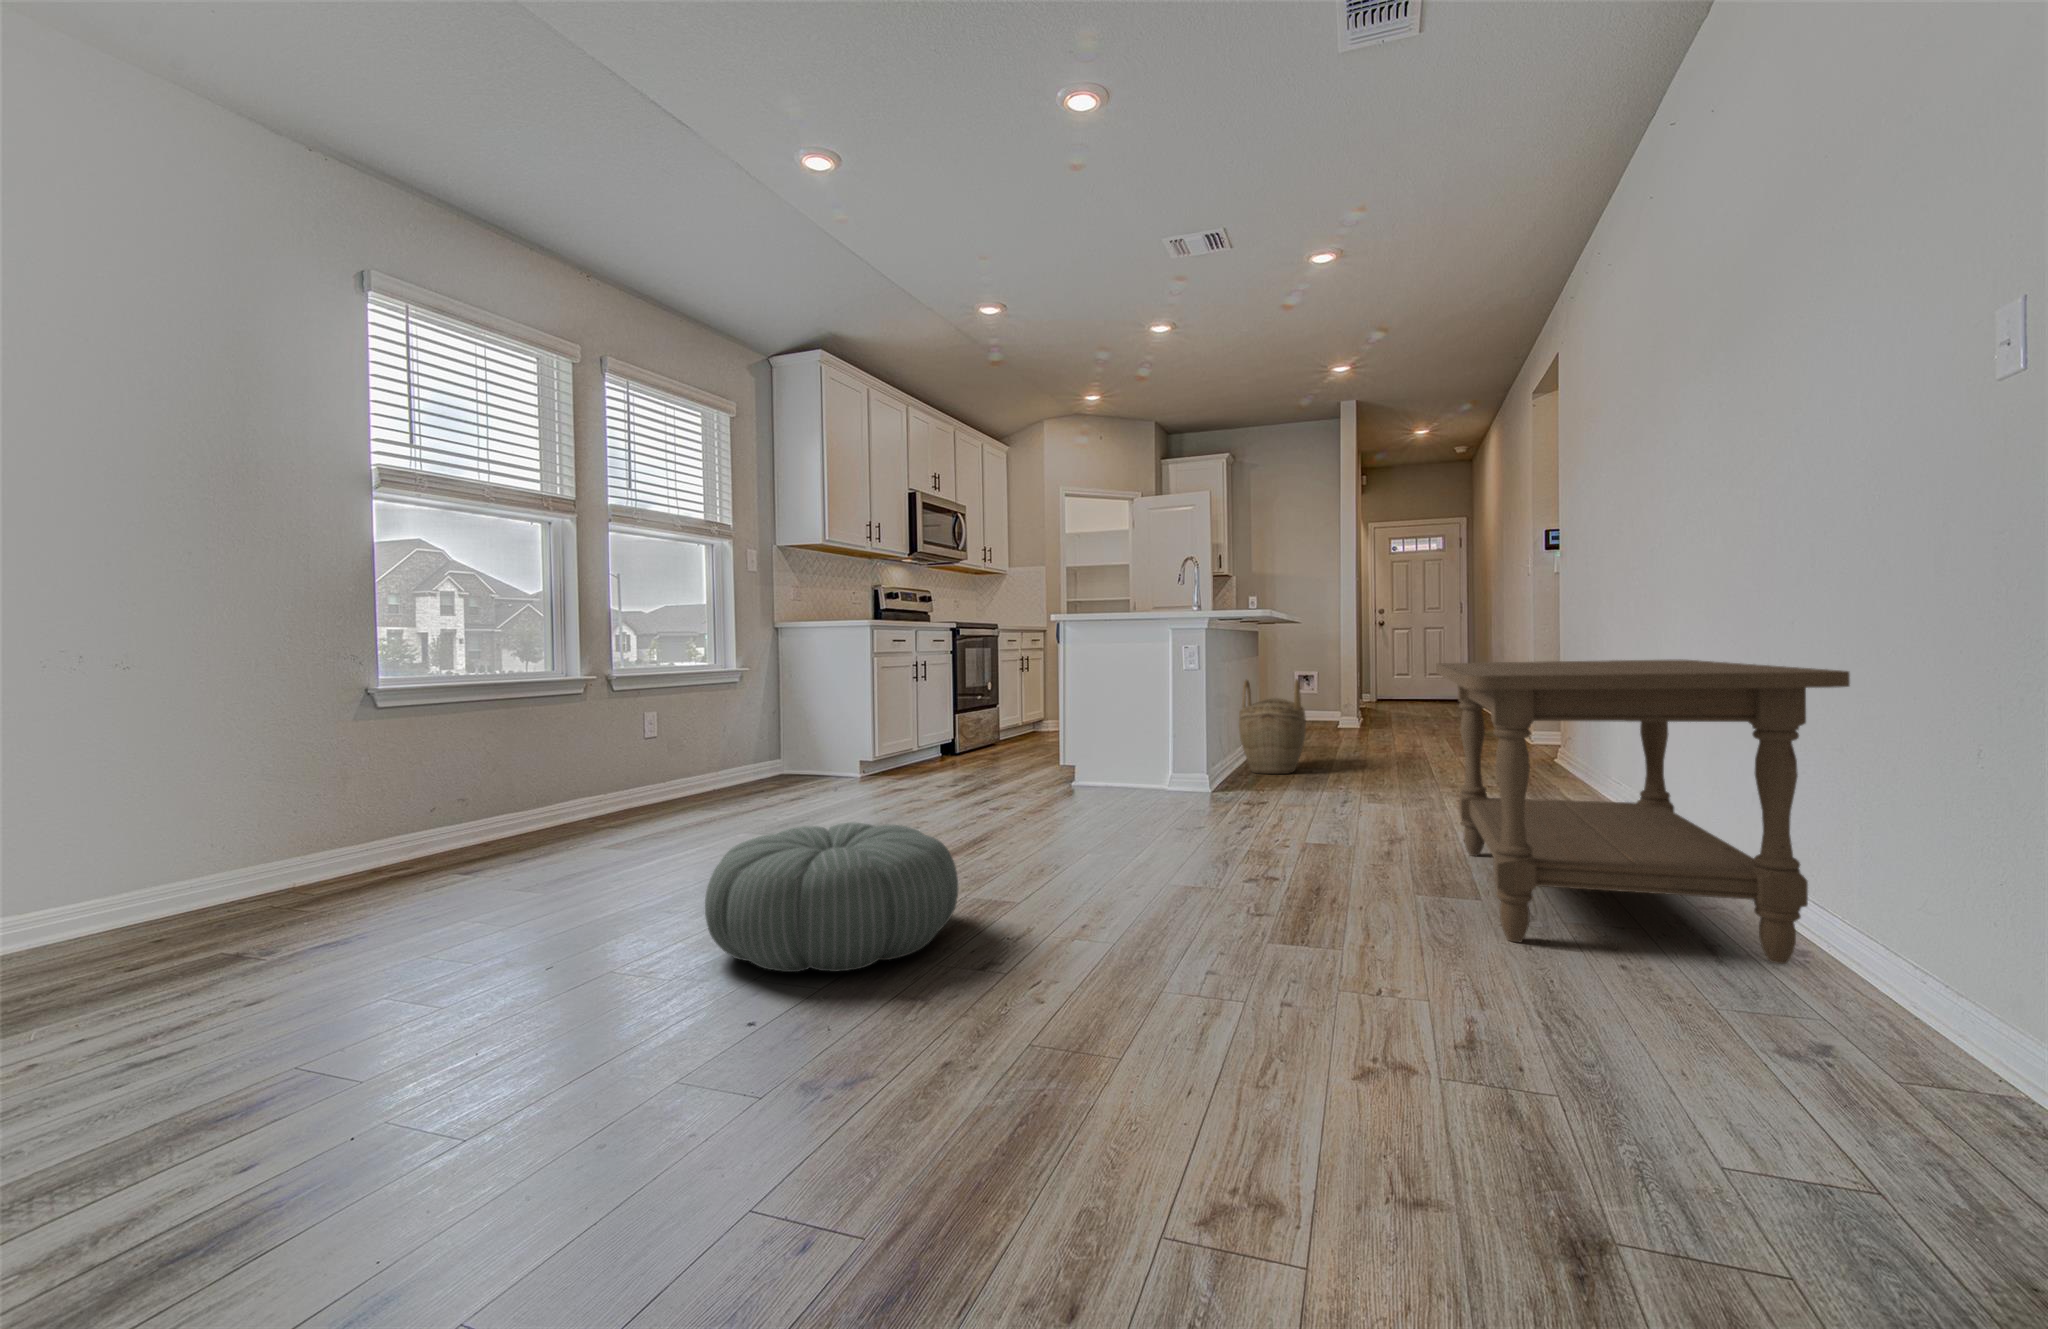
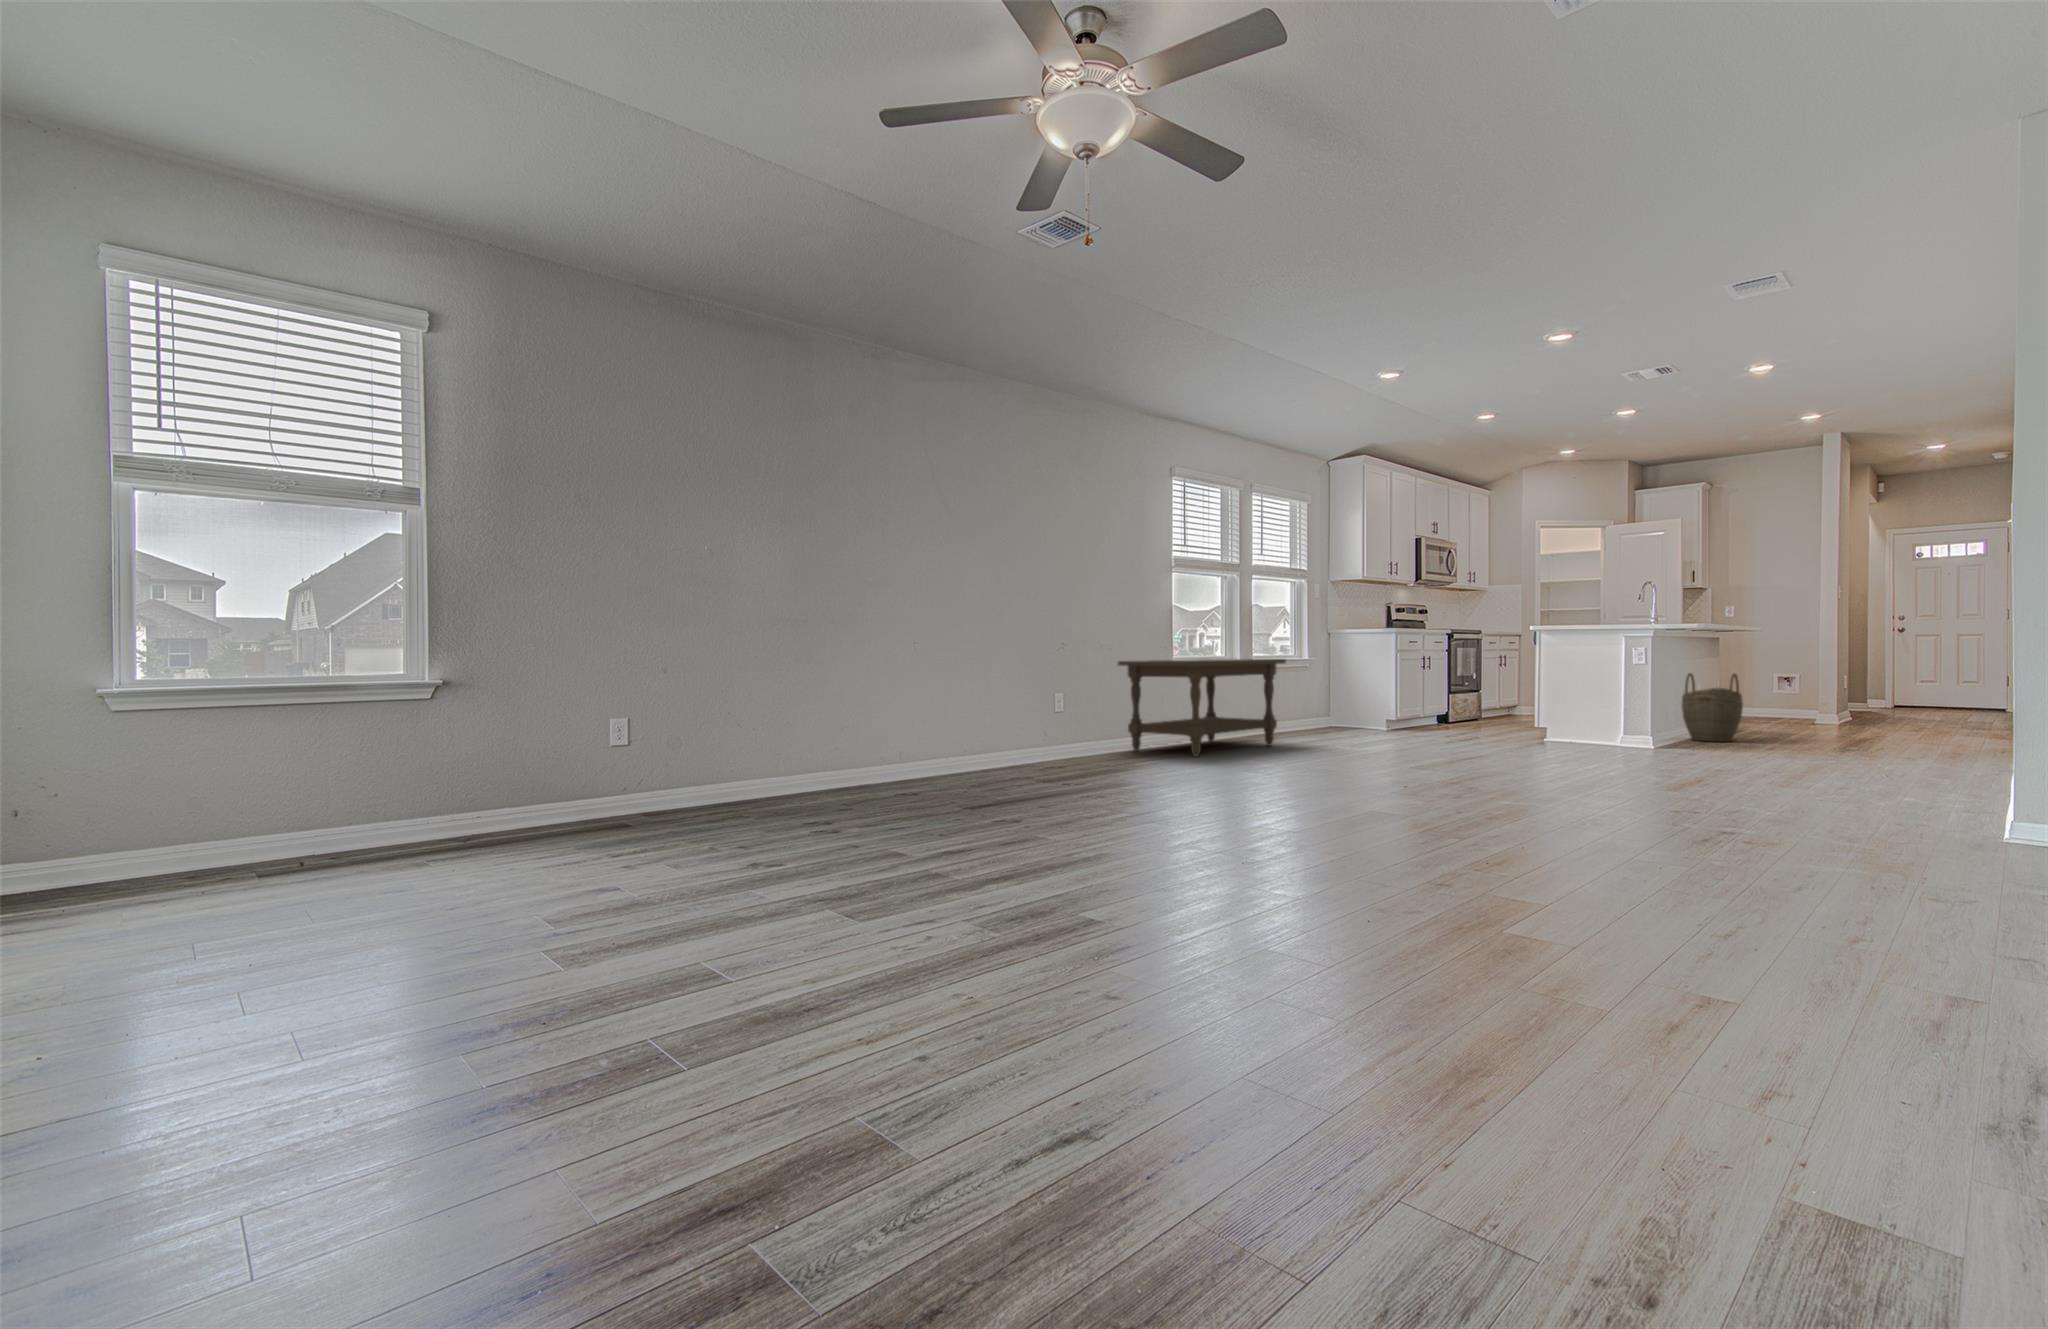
coffee table: present [1436,660,1850,964] -> present [1118,659,1286,757]
pouf: present [705,822,958,972] -> none [1366,725,1482,777]

